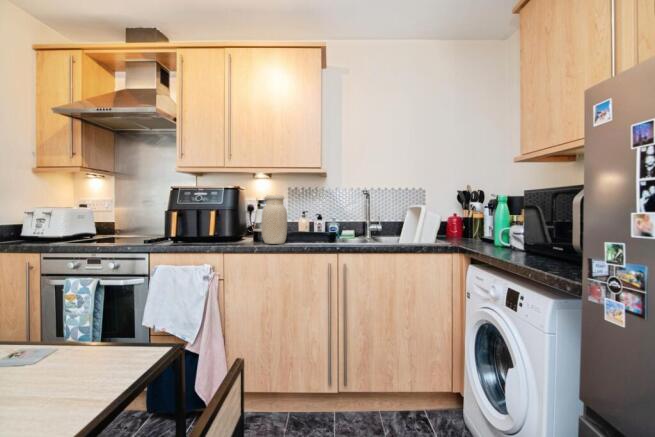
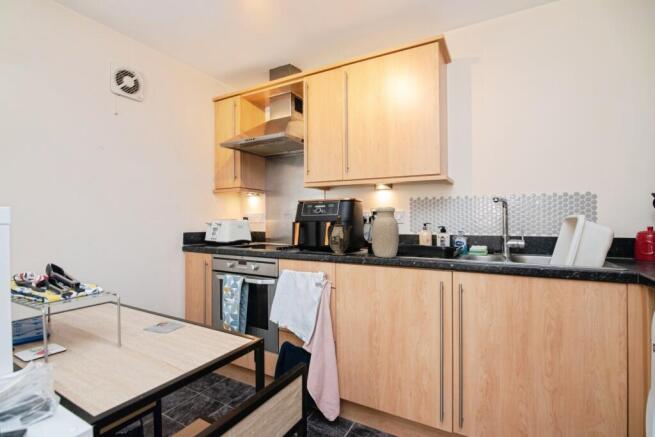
teapot: none [211,203,242,245] -> present [327,215,352,256]

